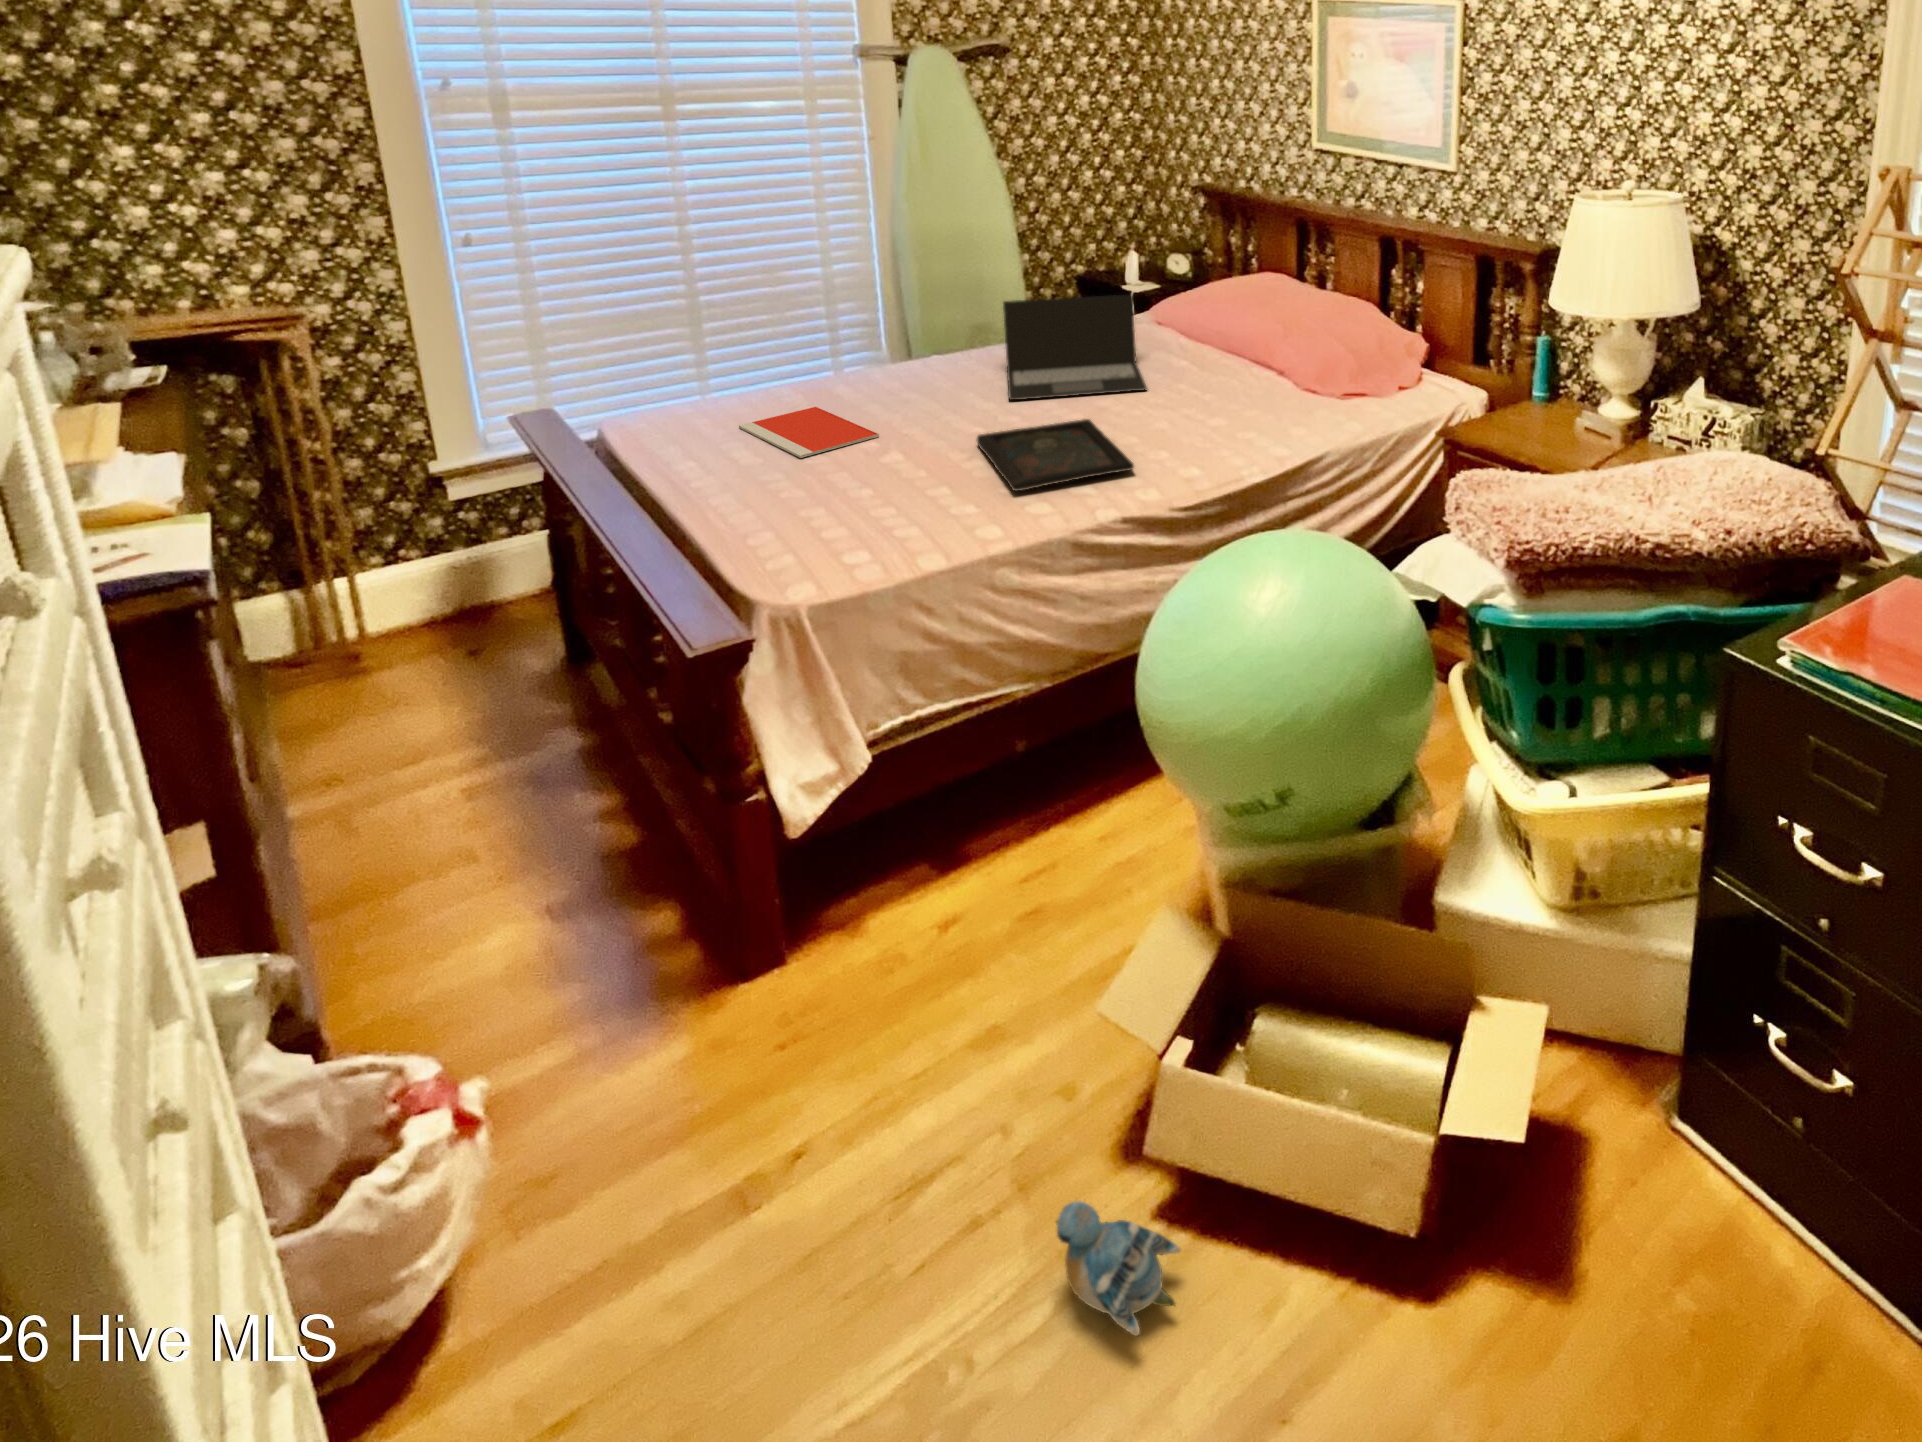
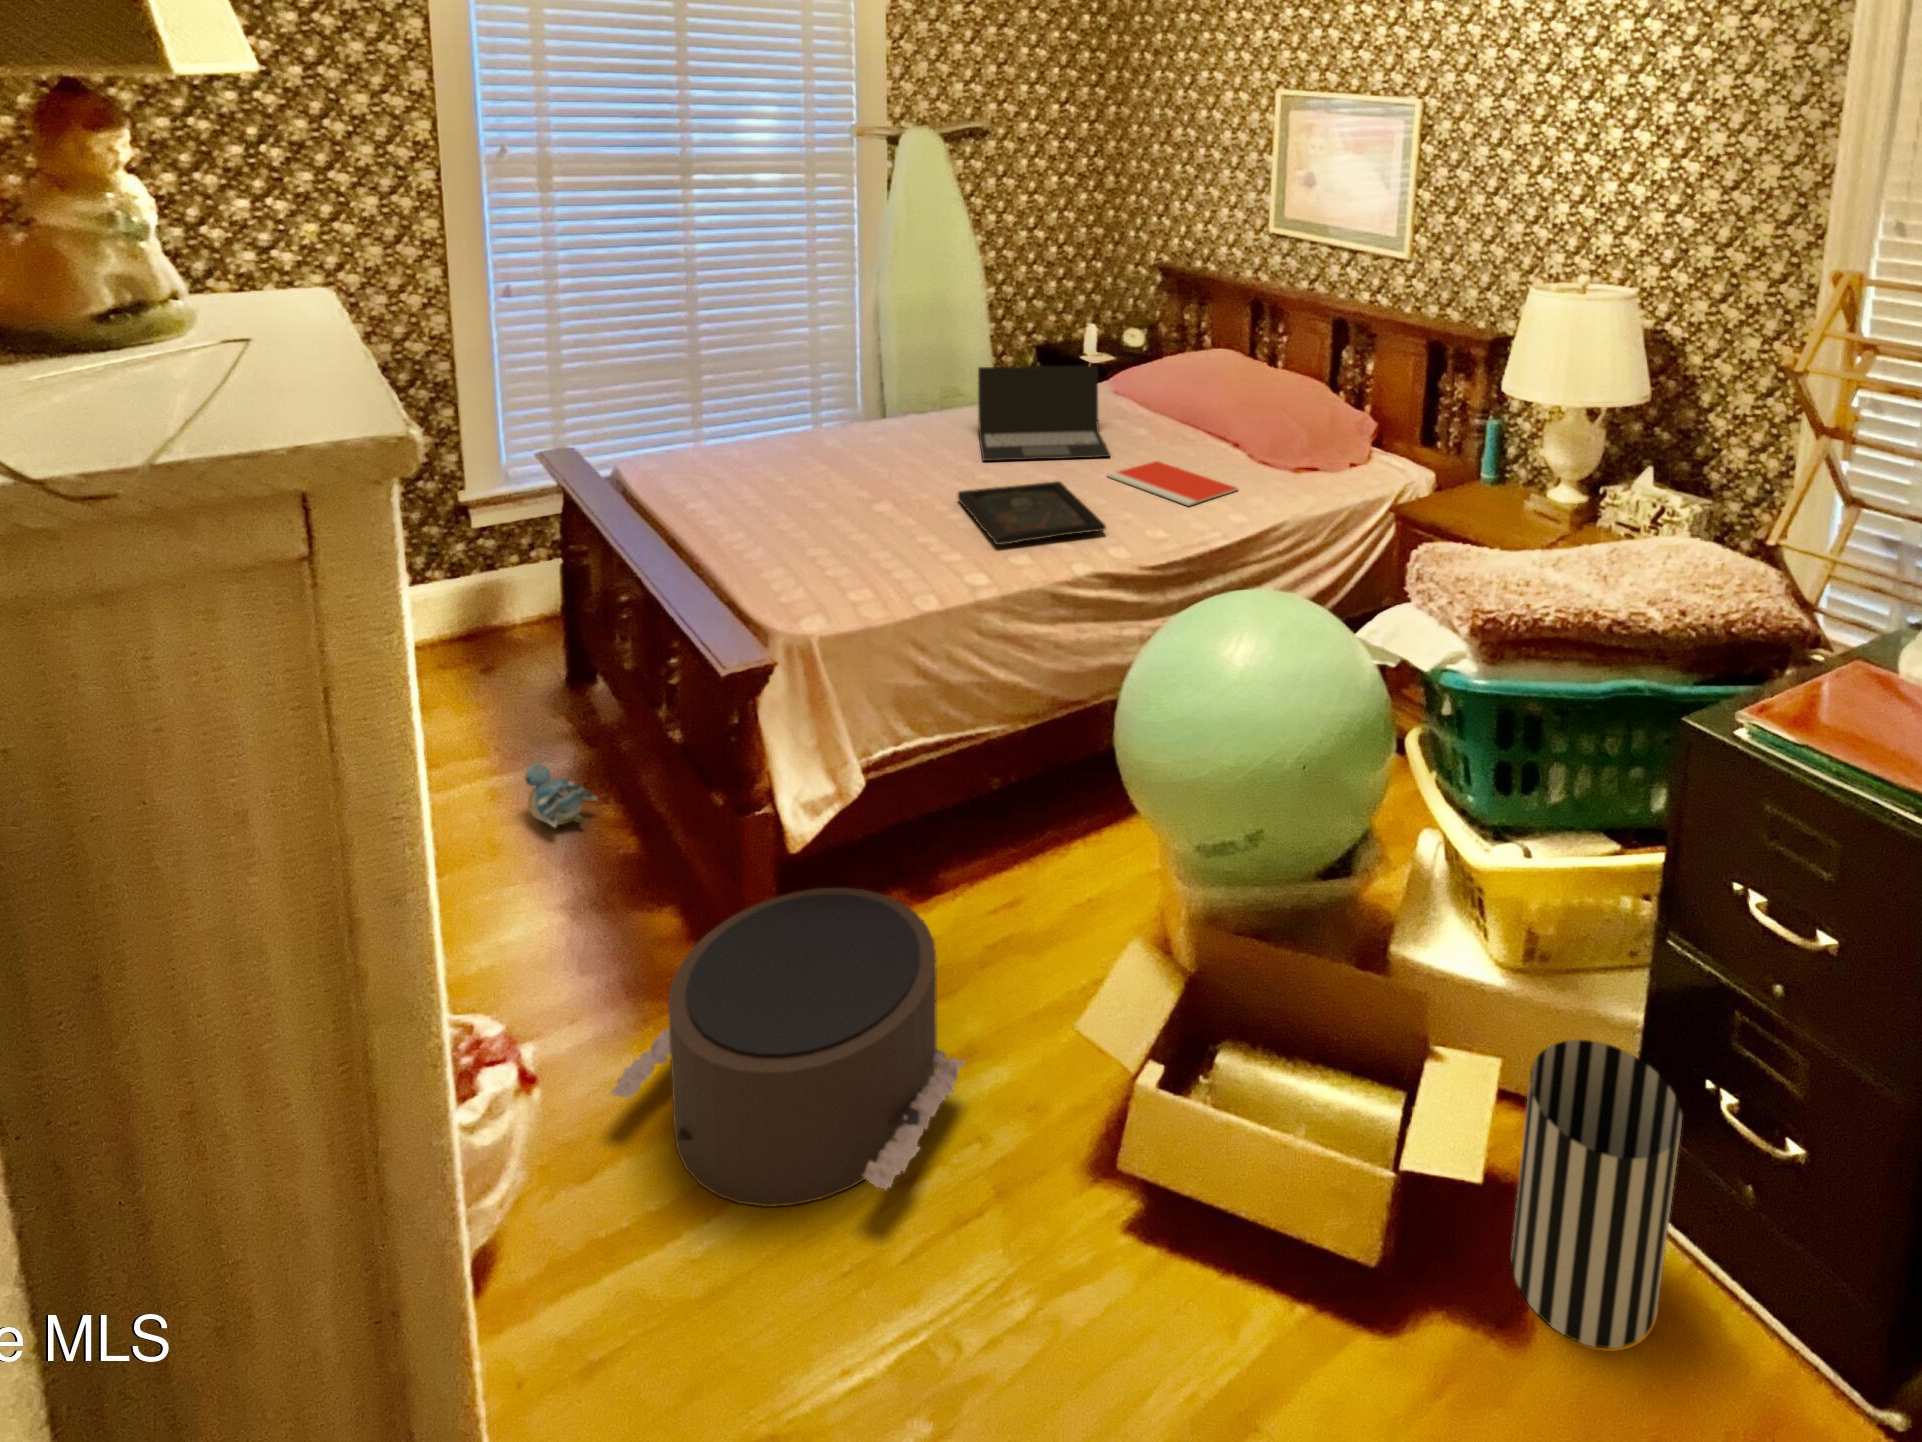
notebook: present [739,407,879,458] -> present [1108,461,1239,506]
pouf: none [576,872,982,1230] -> present [610,888,965,1207]
wastebasket: none [1561,983,1730,1298] -> present [1511,1040,1682,1348]
plush toy: present [1056,1201,1181,1336] -> present [525,763,597,827]

